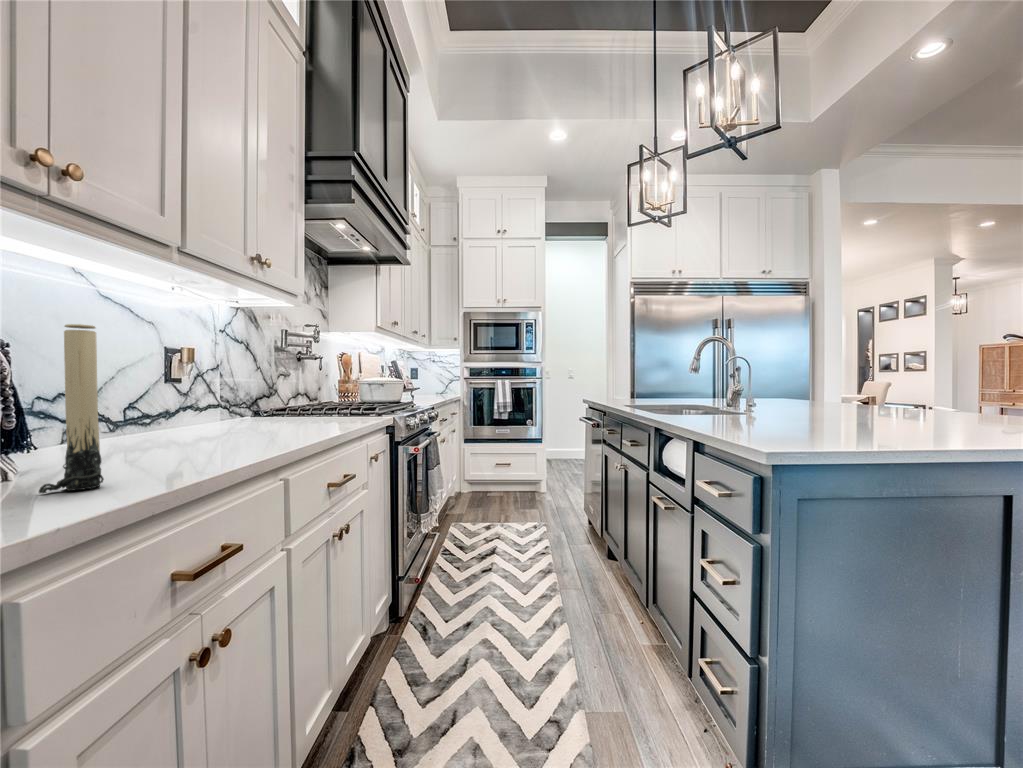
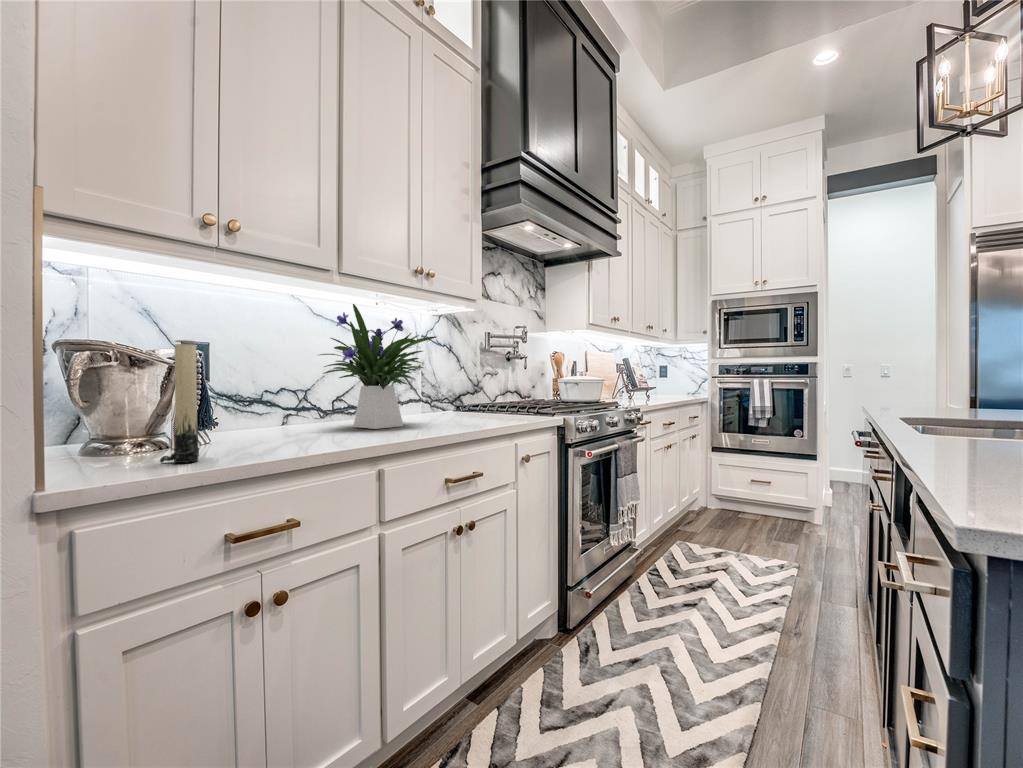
flower arrangement: none [142,290,299,438] -> present [319,304,436,429]

